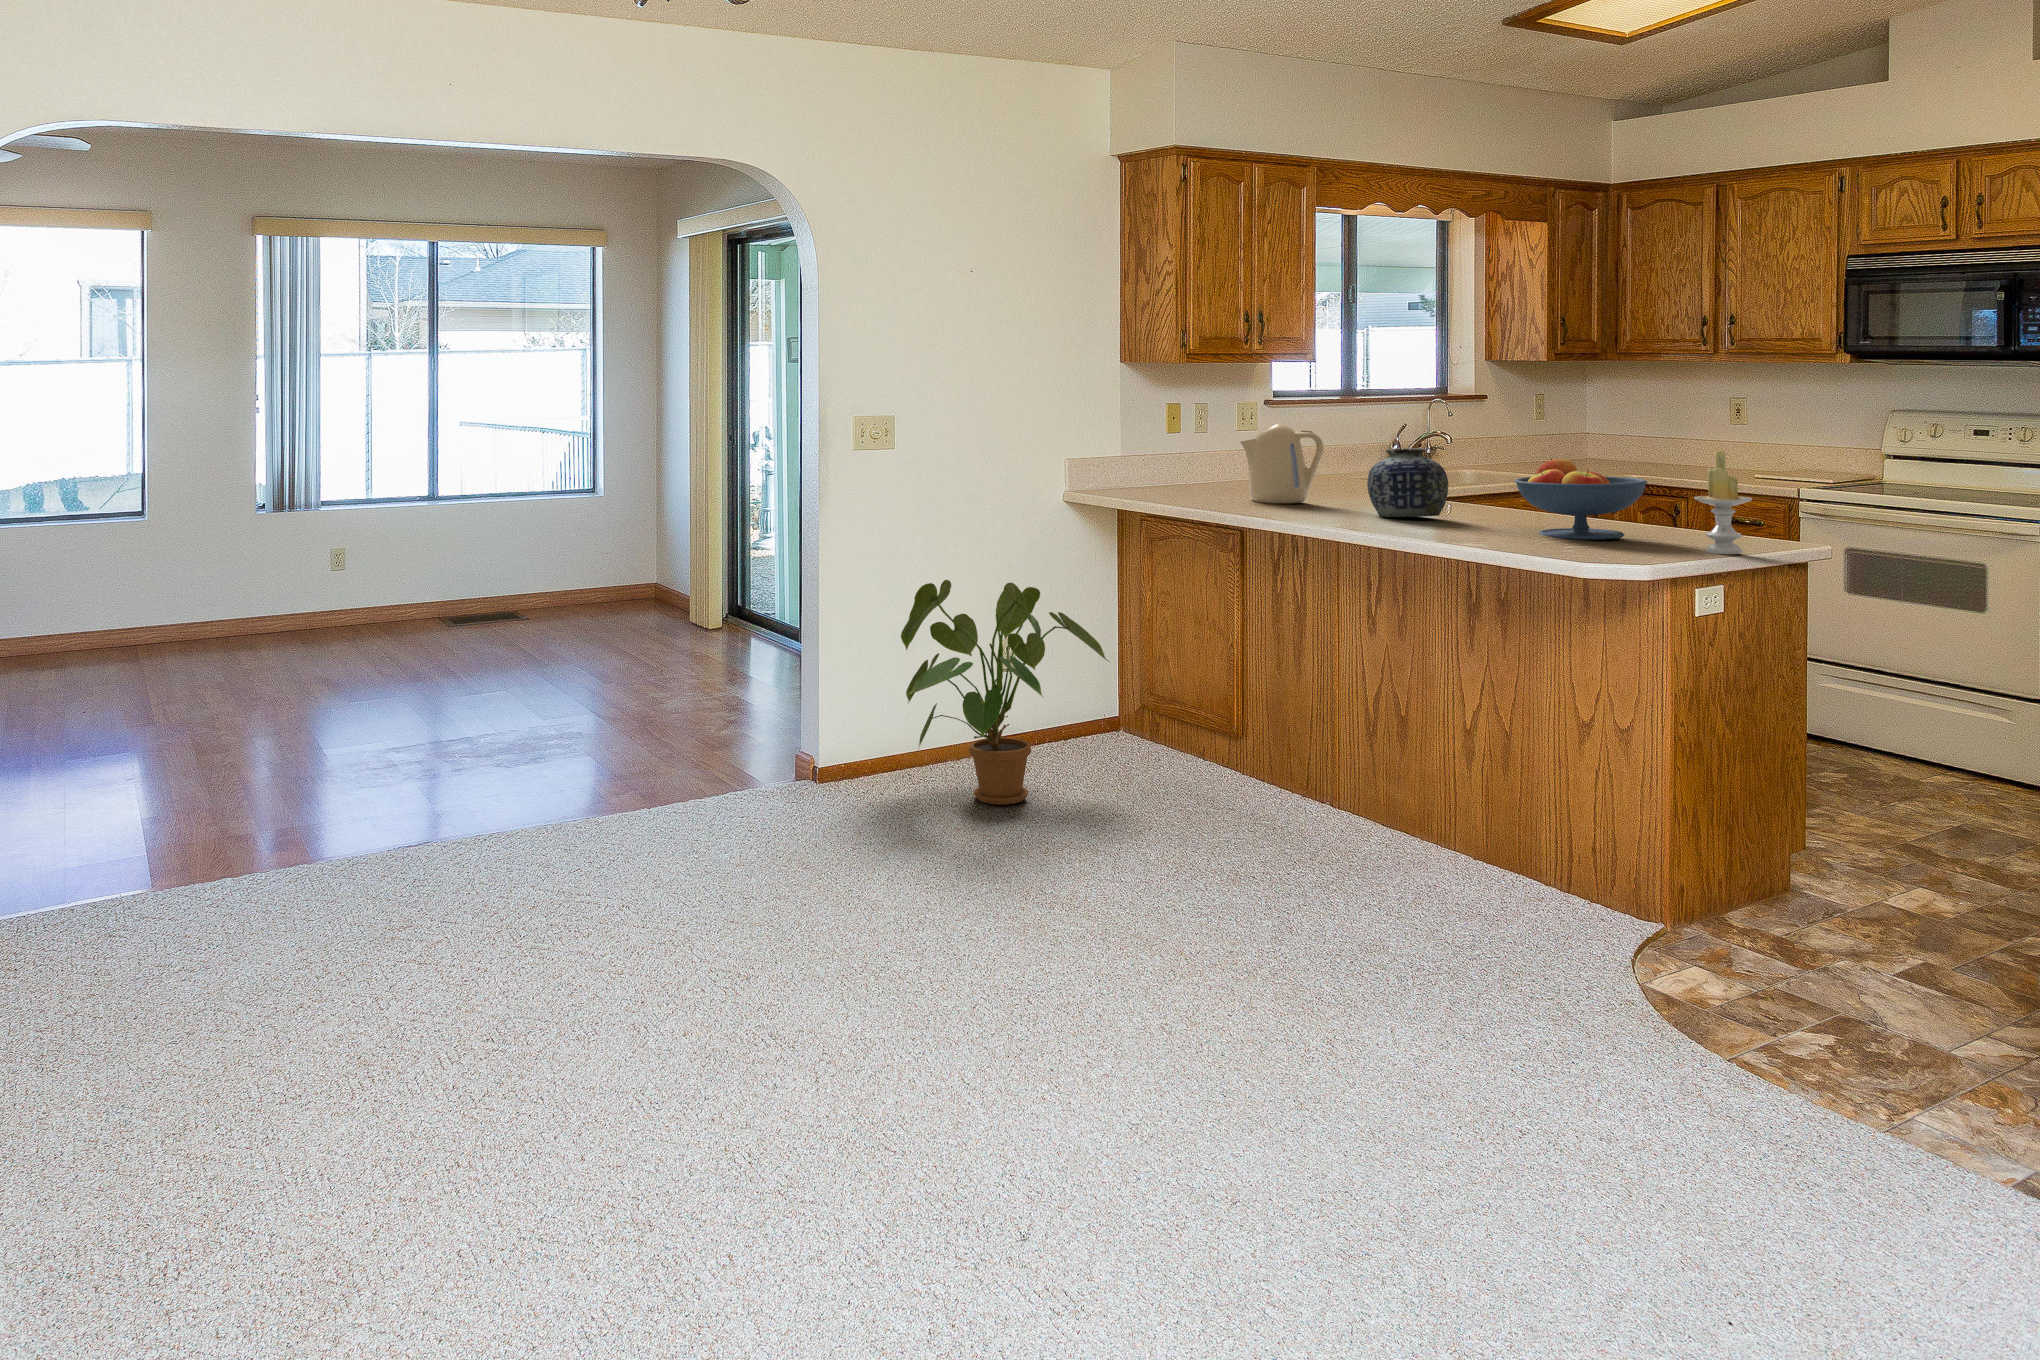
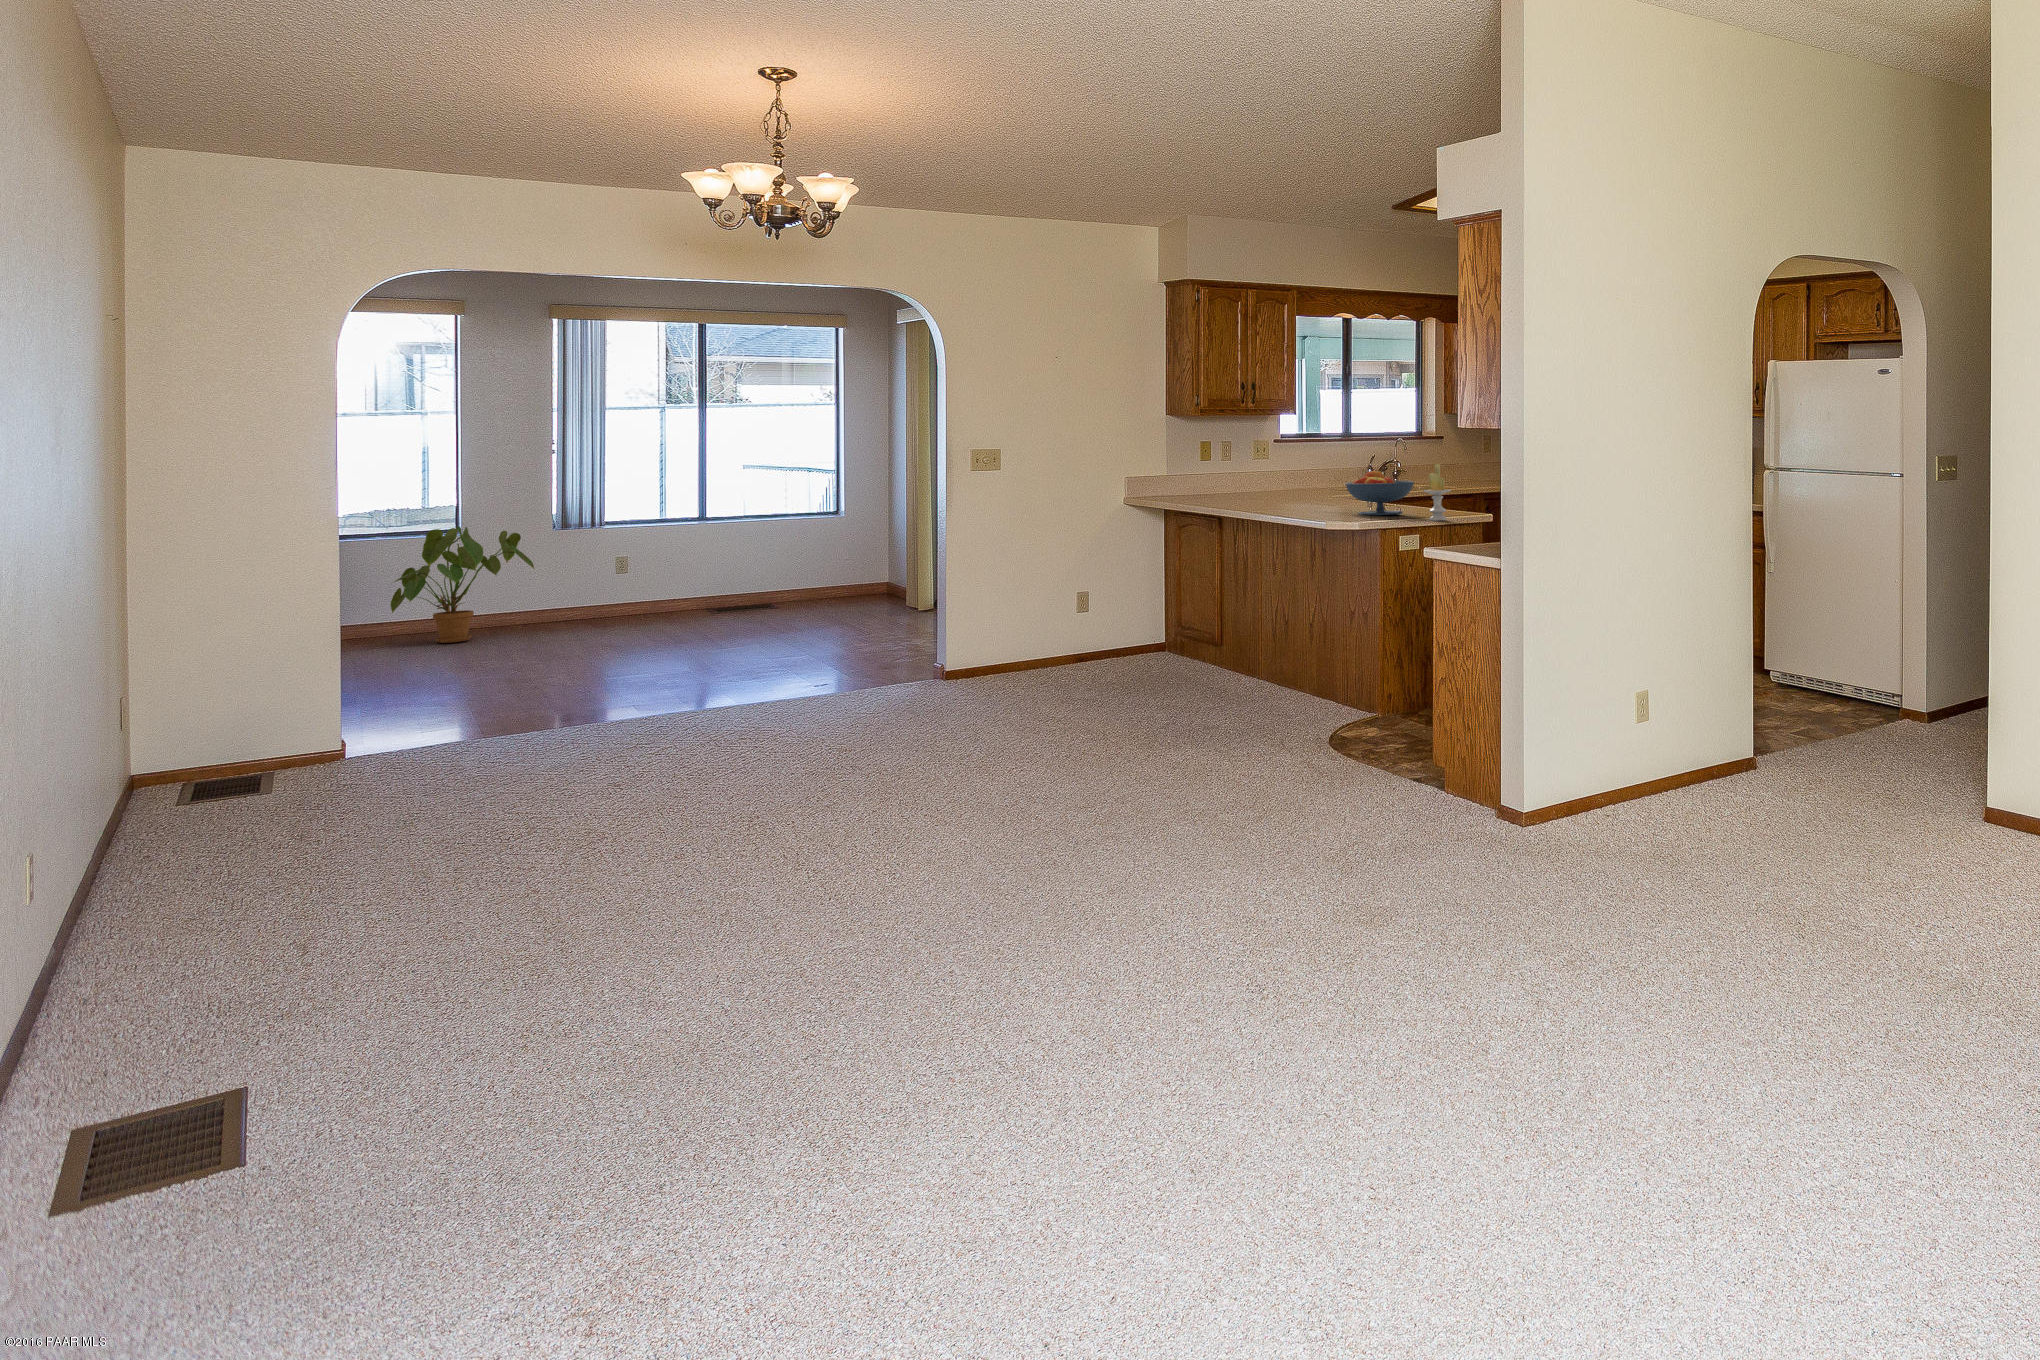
kettle: present [1240,424,1323,504] -> none [1220,453,1269,502]
vase: present [1367,448,1448,517] -> none [1278,466,1324,507]
house plant: present [901,580,1108,805] -> present [390,526,534,643]

